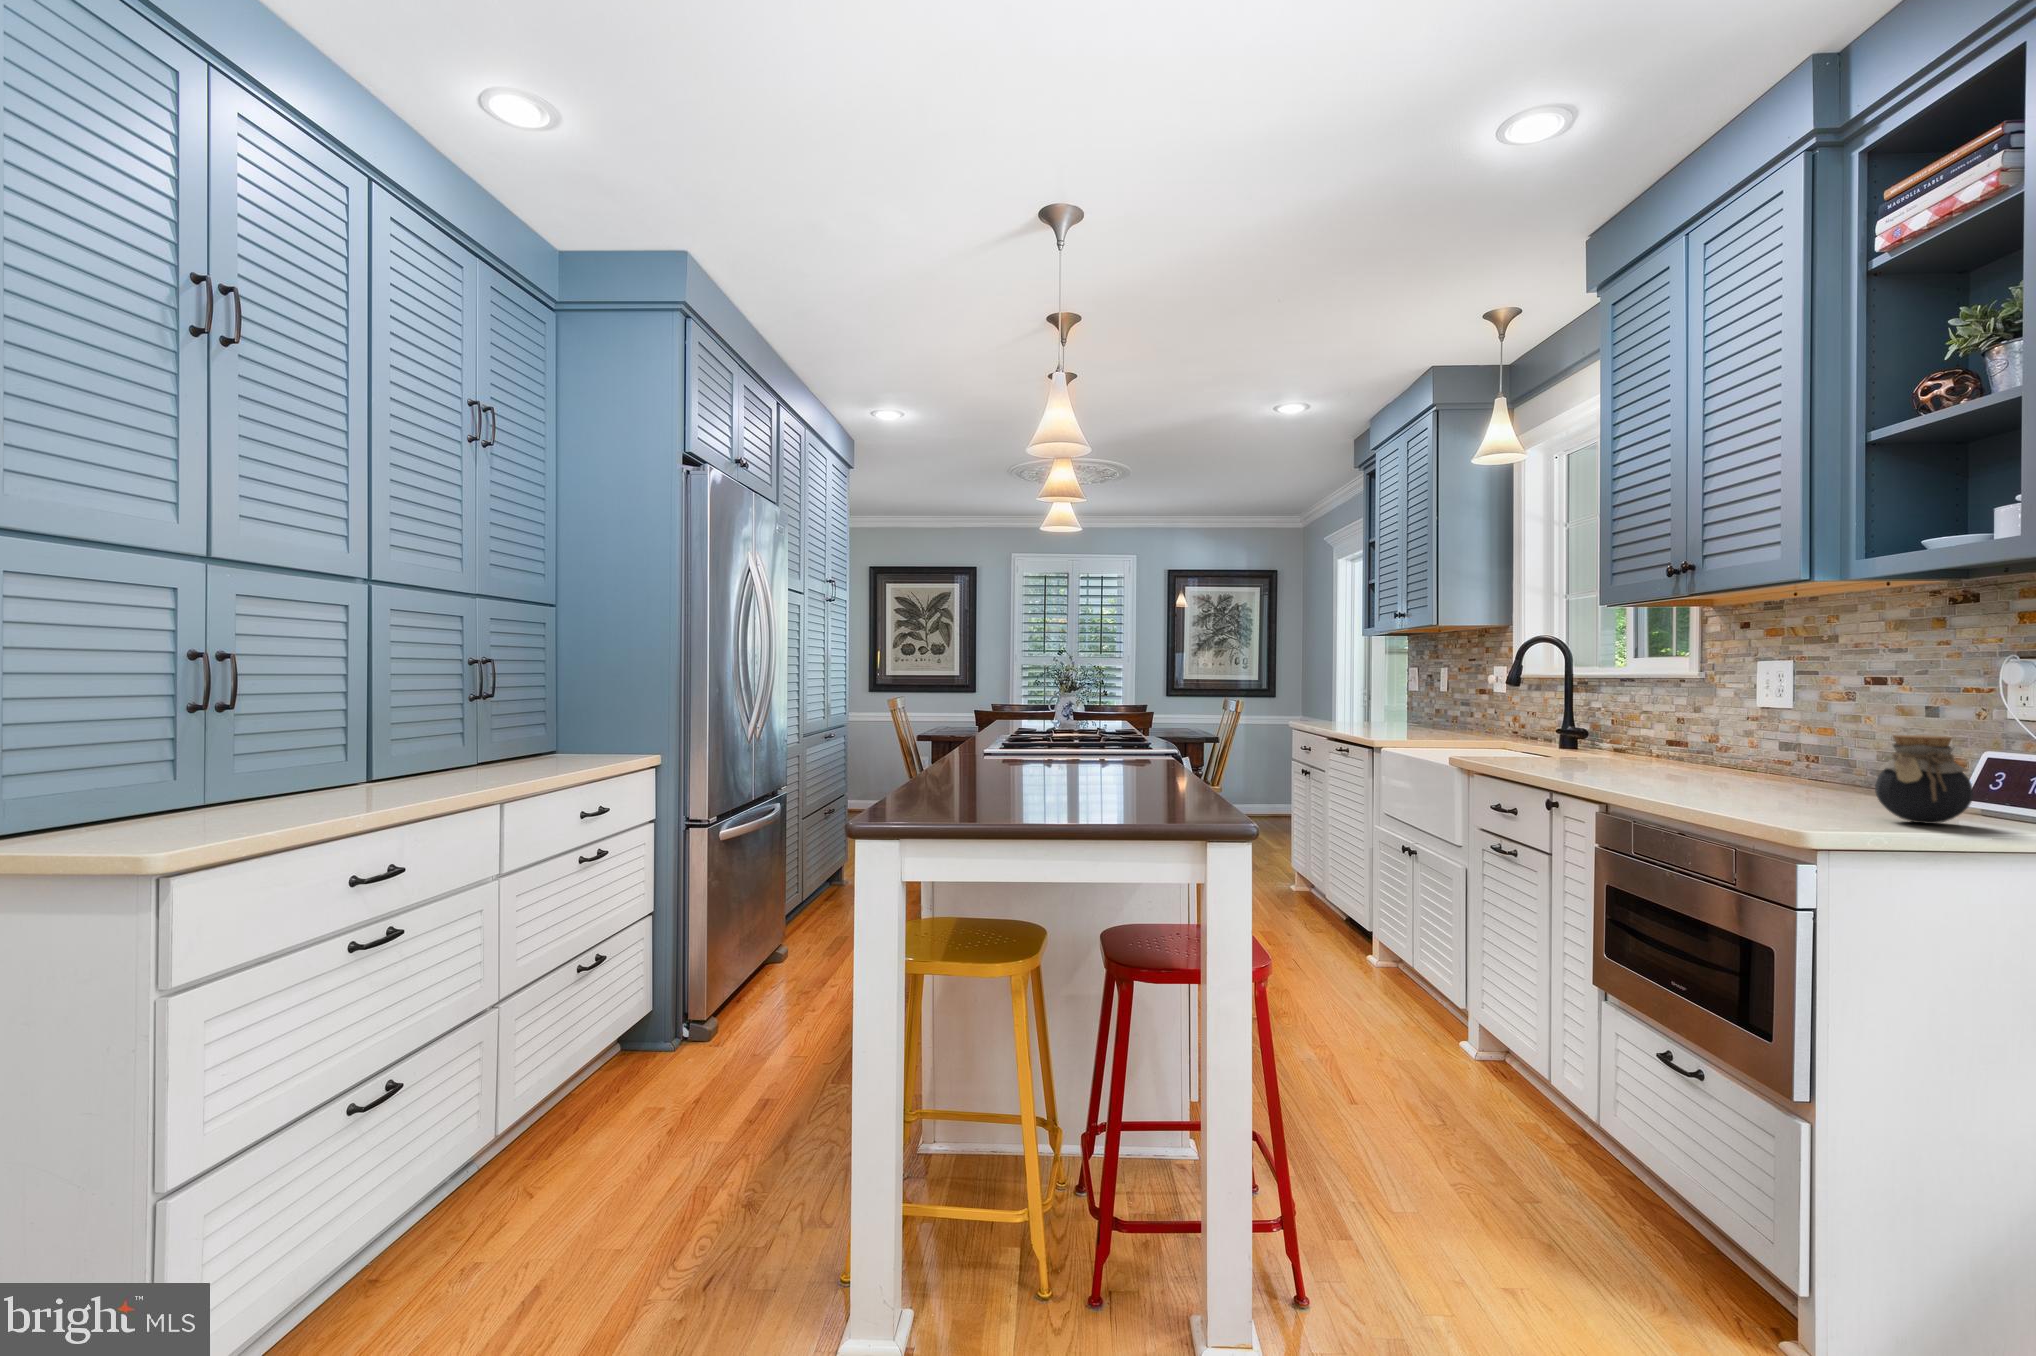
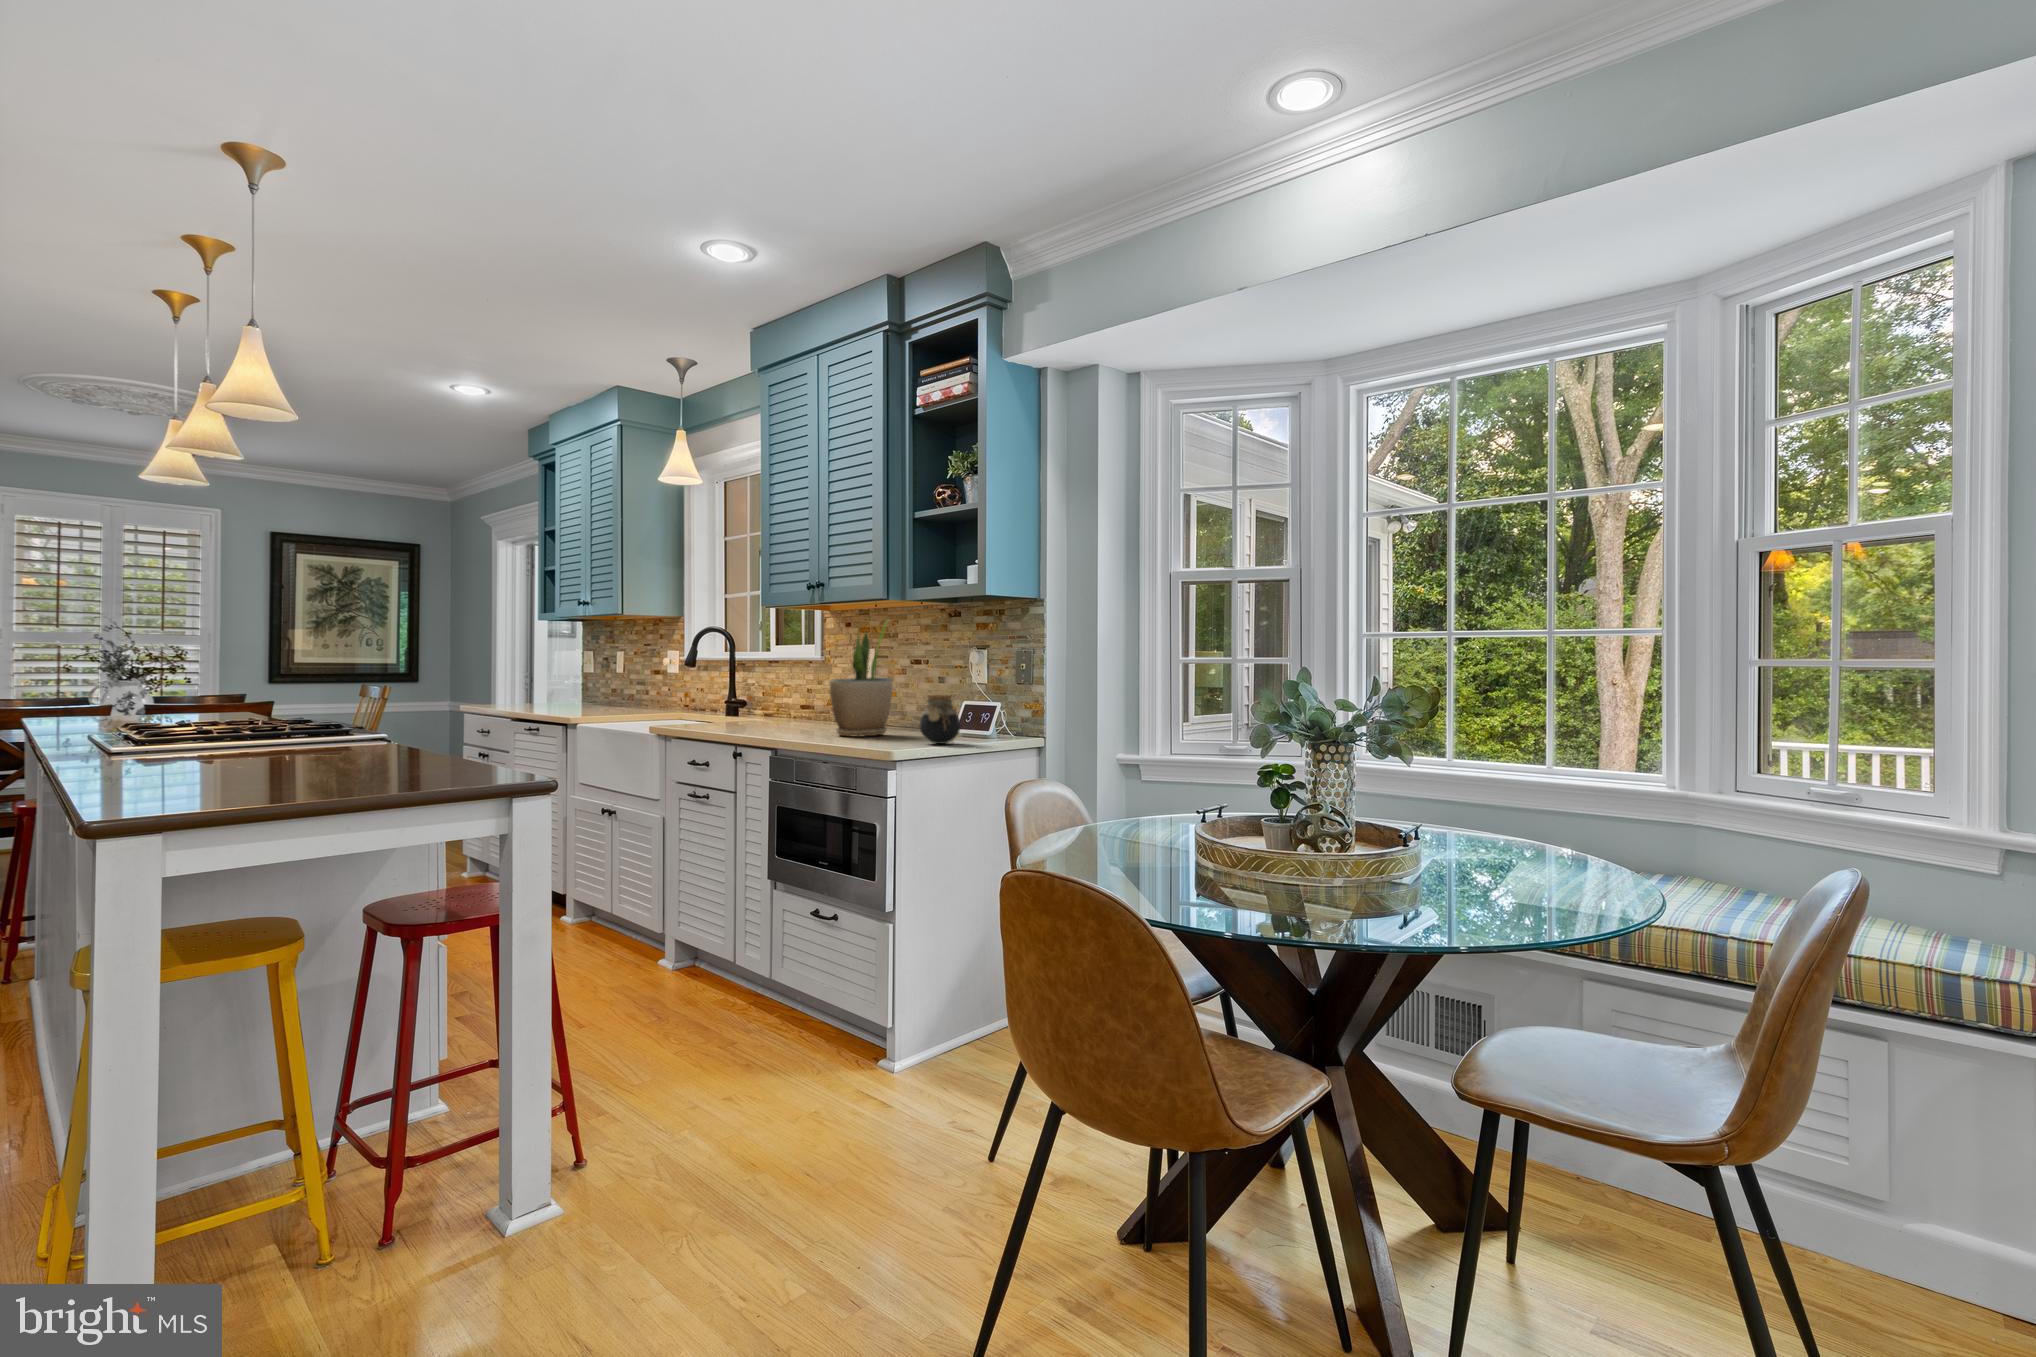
potted plant: none [1700,609,1821,795] -> present [829,622,893,736]

